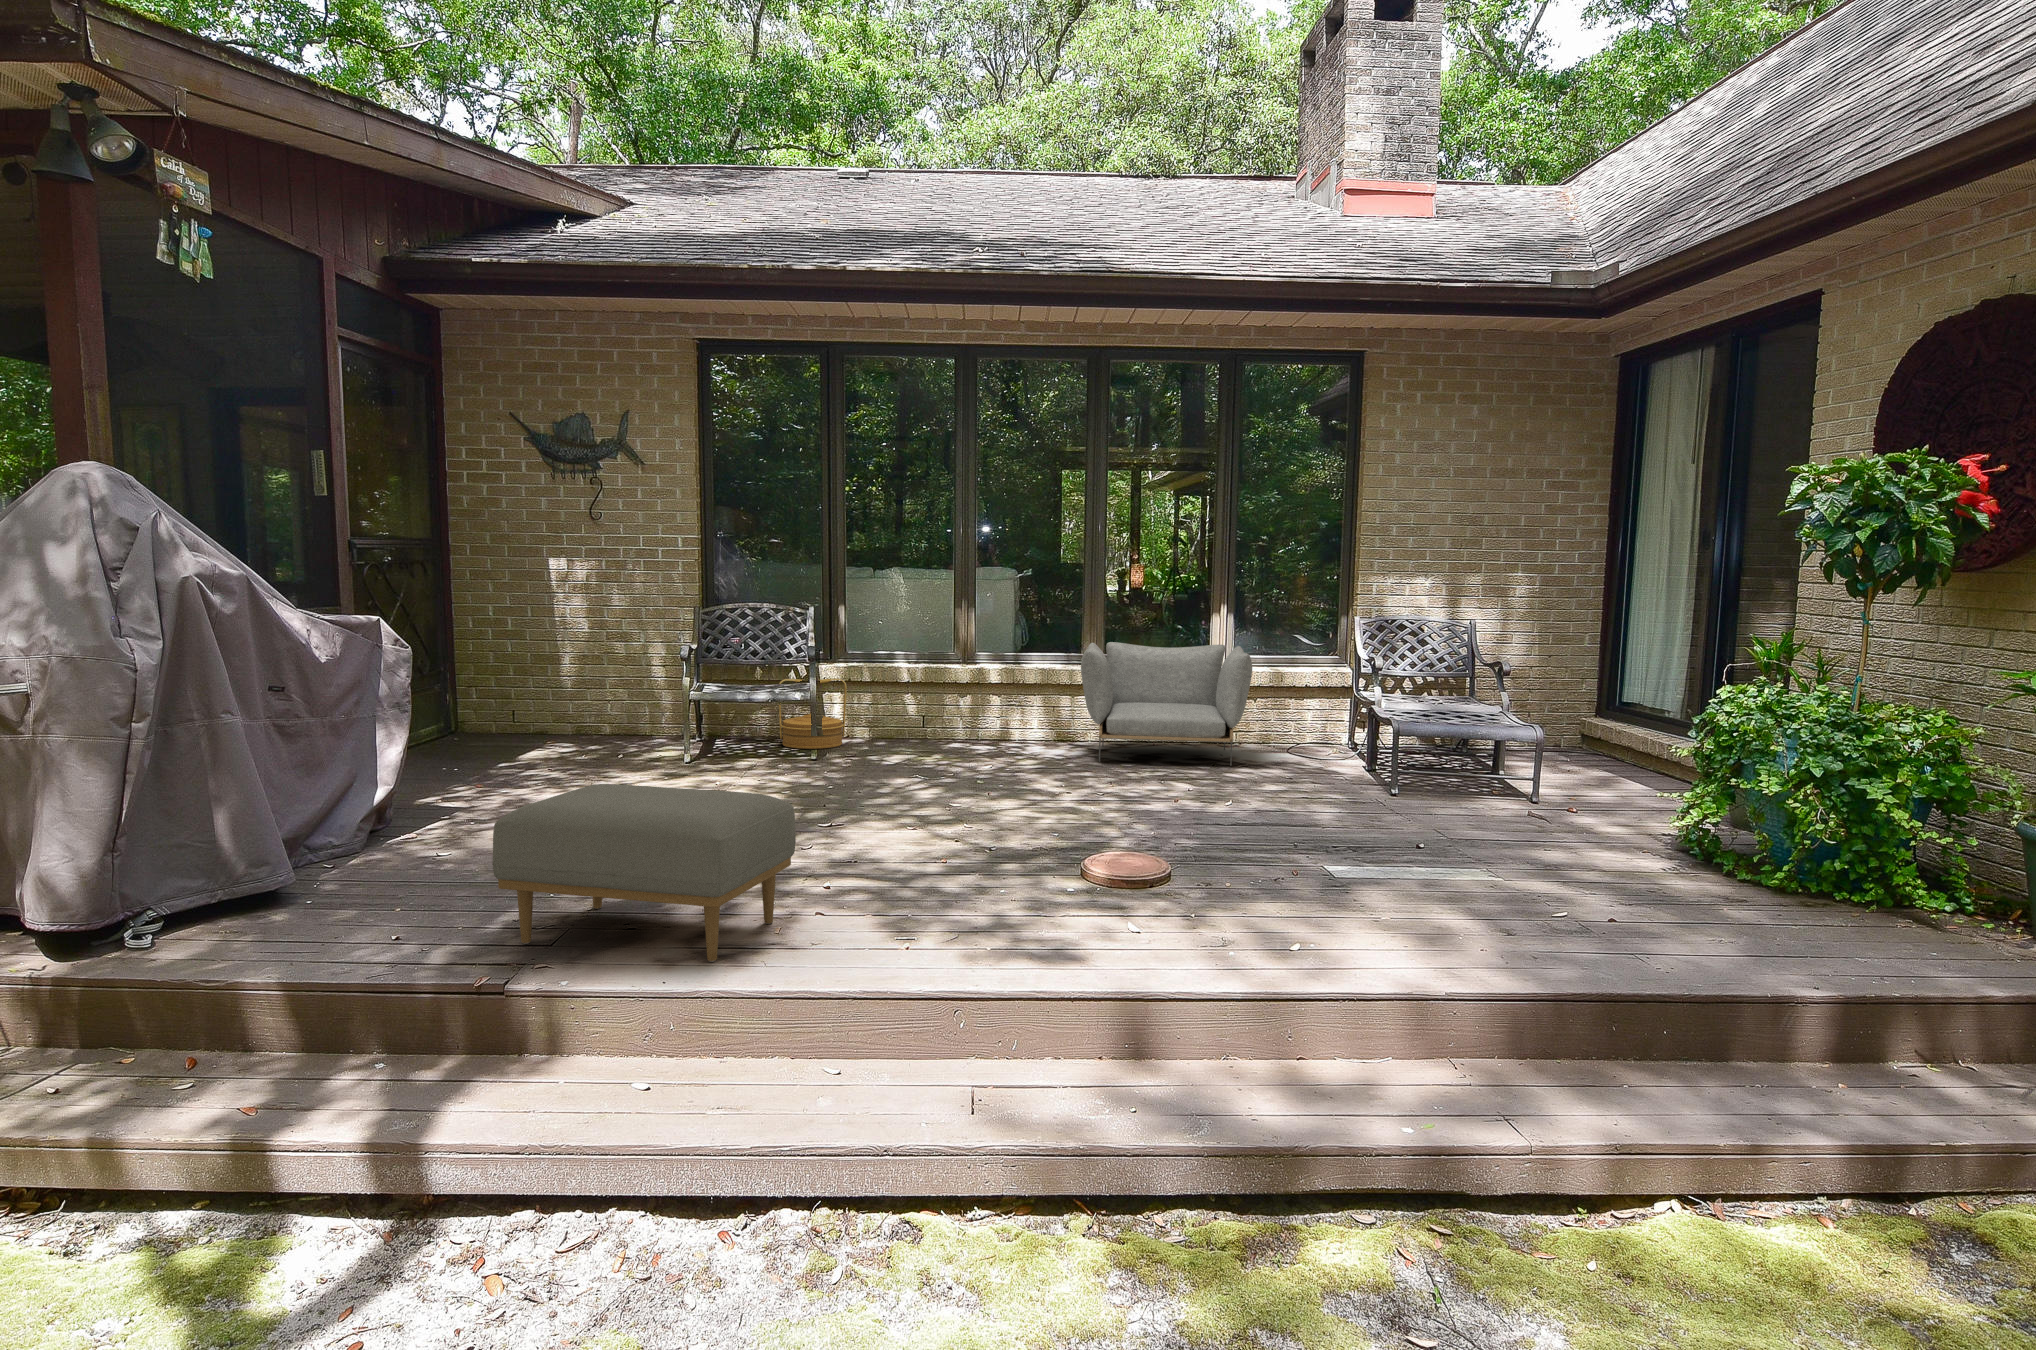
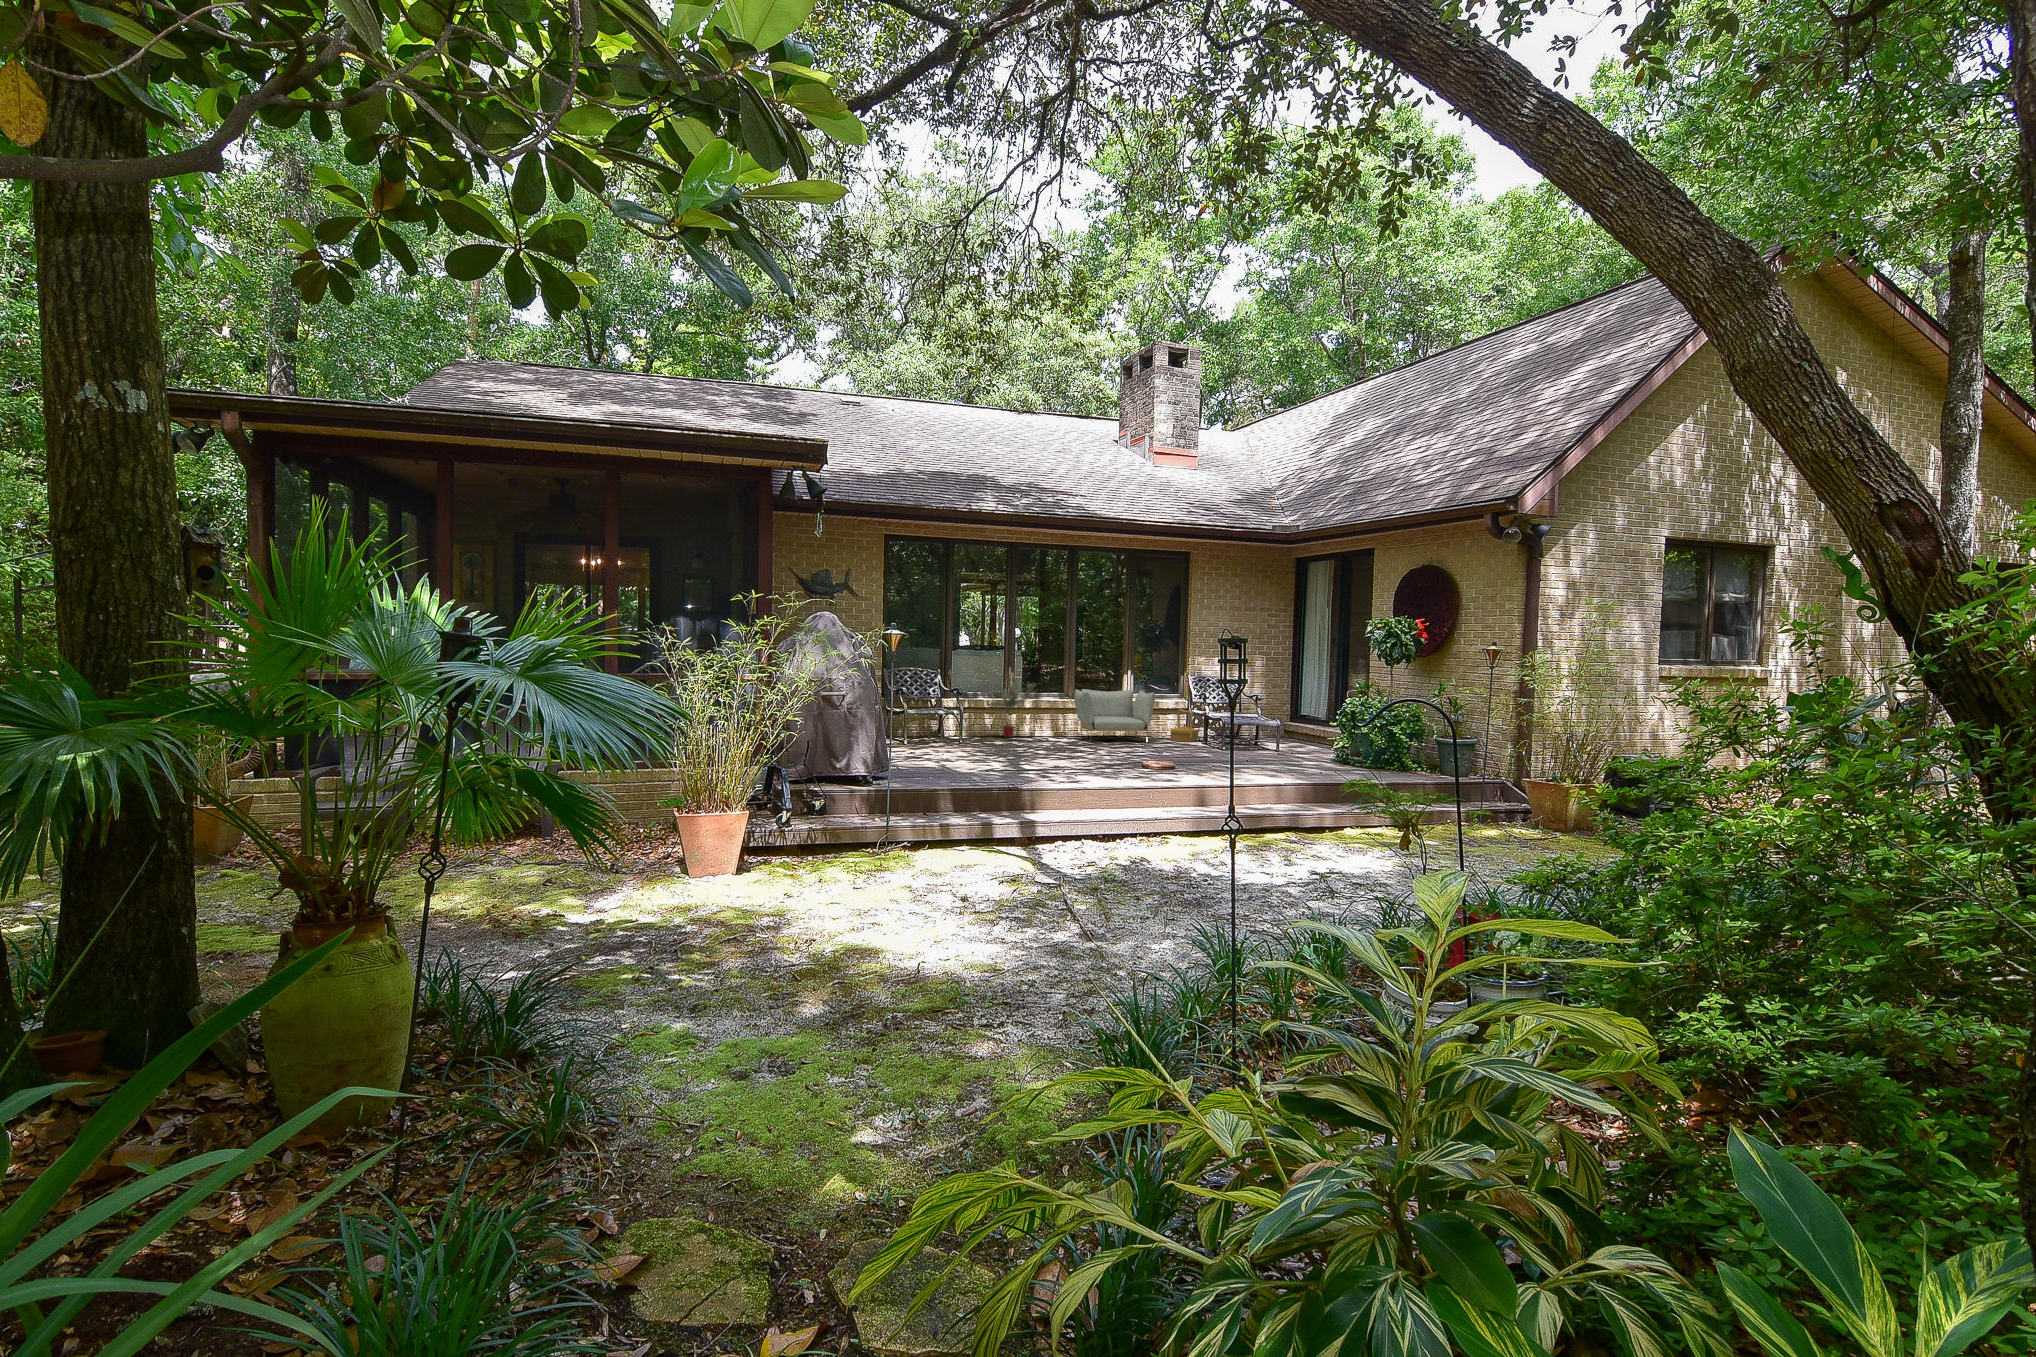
potted tree: none [885,610,996,746] -> present [986,678,1033,738]
woven basket: present [779,678,847,749] -> present [1170,709,1199,742]
ottoman: present [492,784,796,962] -> none [993,732,1076,783]

